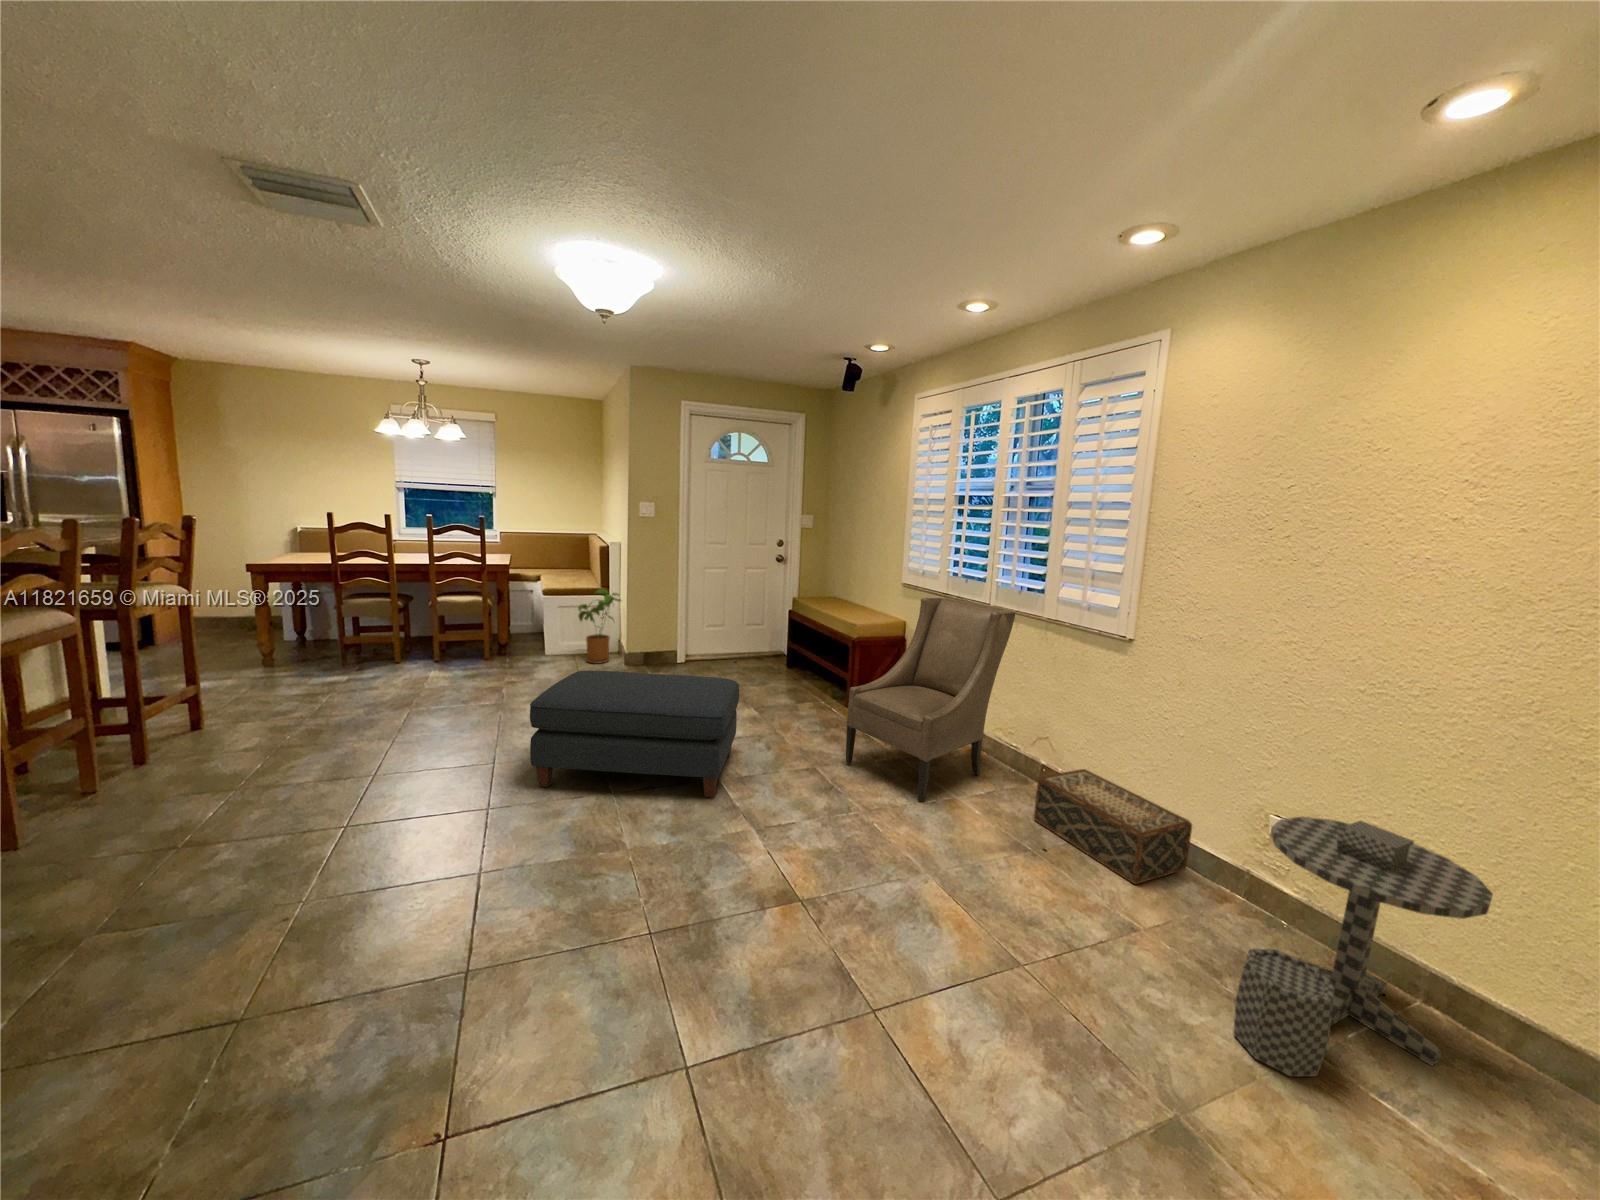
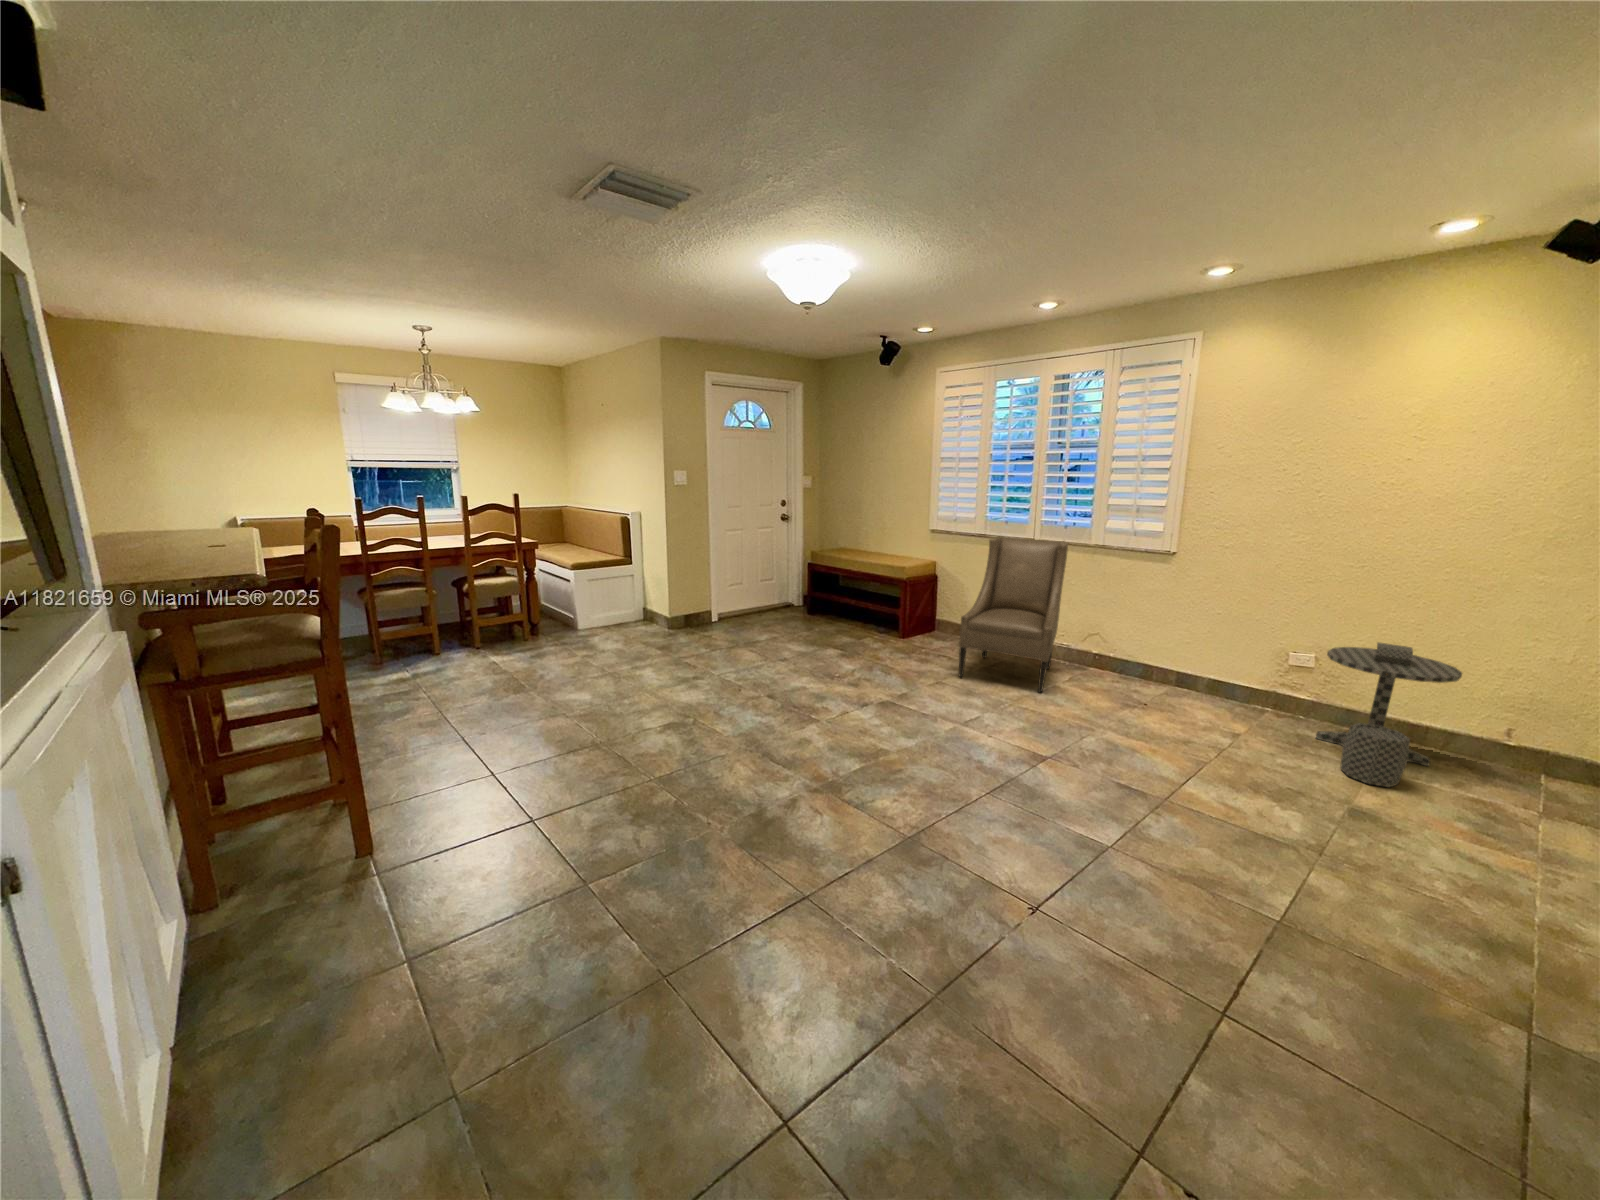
house plant: present [578,589,621,664] -> none [618,561,661,635]
ottoman: present [530,670,739,798] -> none [734,623,914,739]
woven basket: present [1034,769,1192,884] -> none [1118,649,1233,714]

